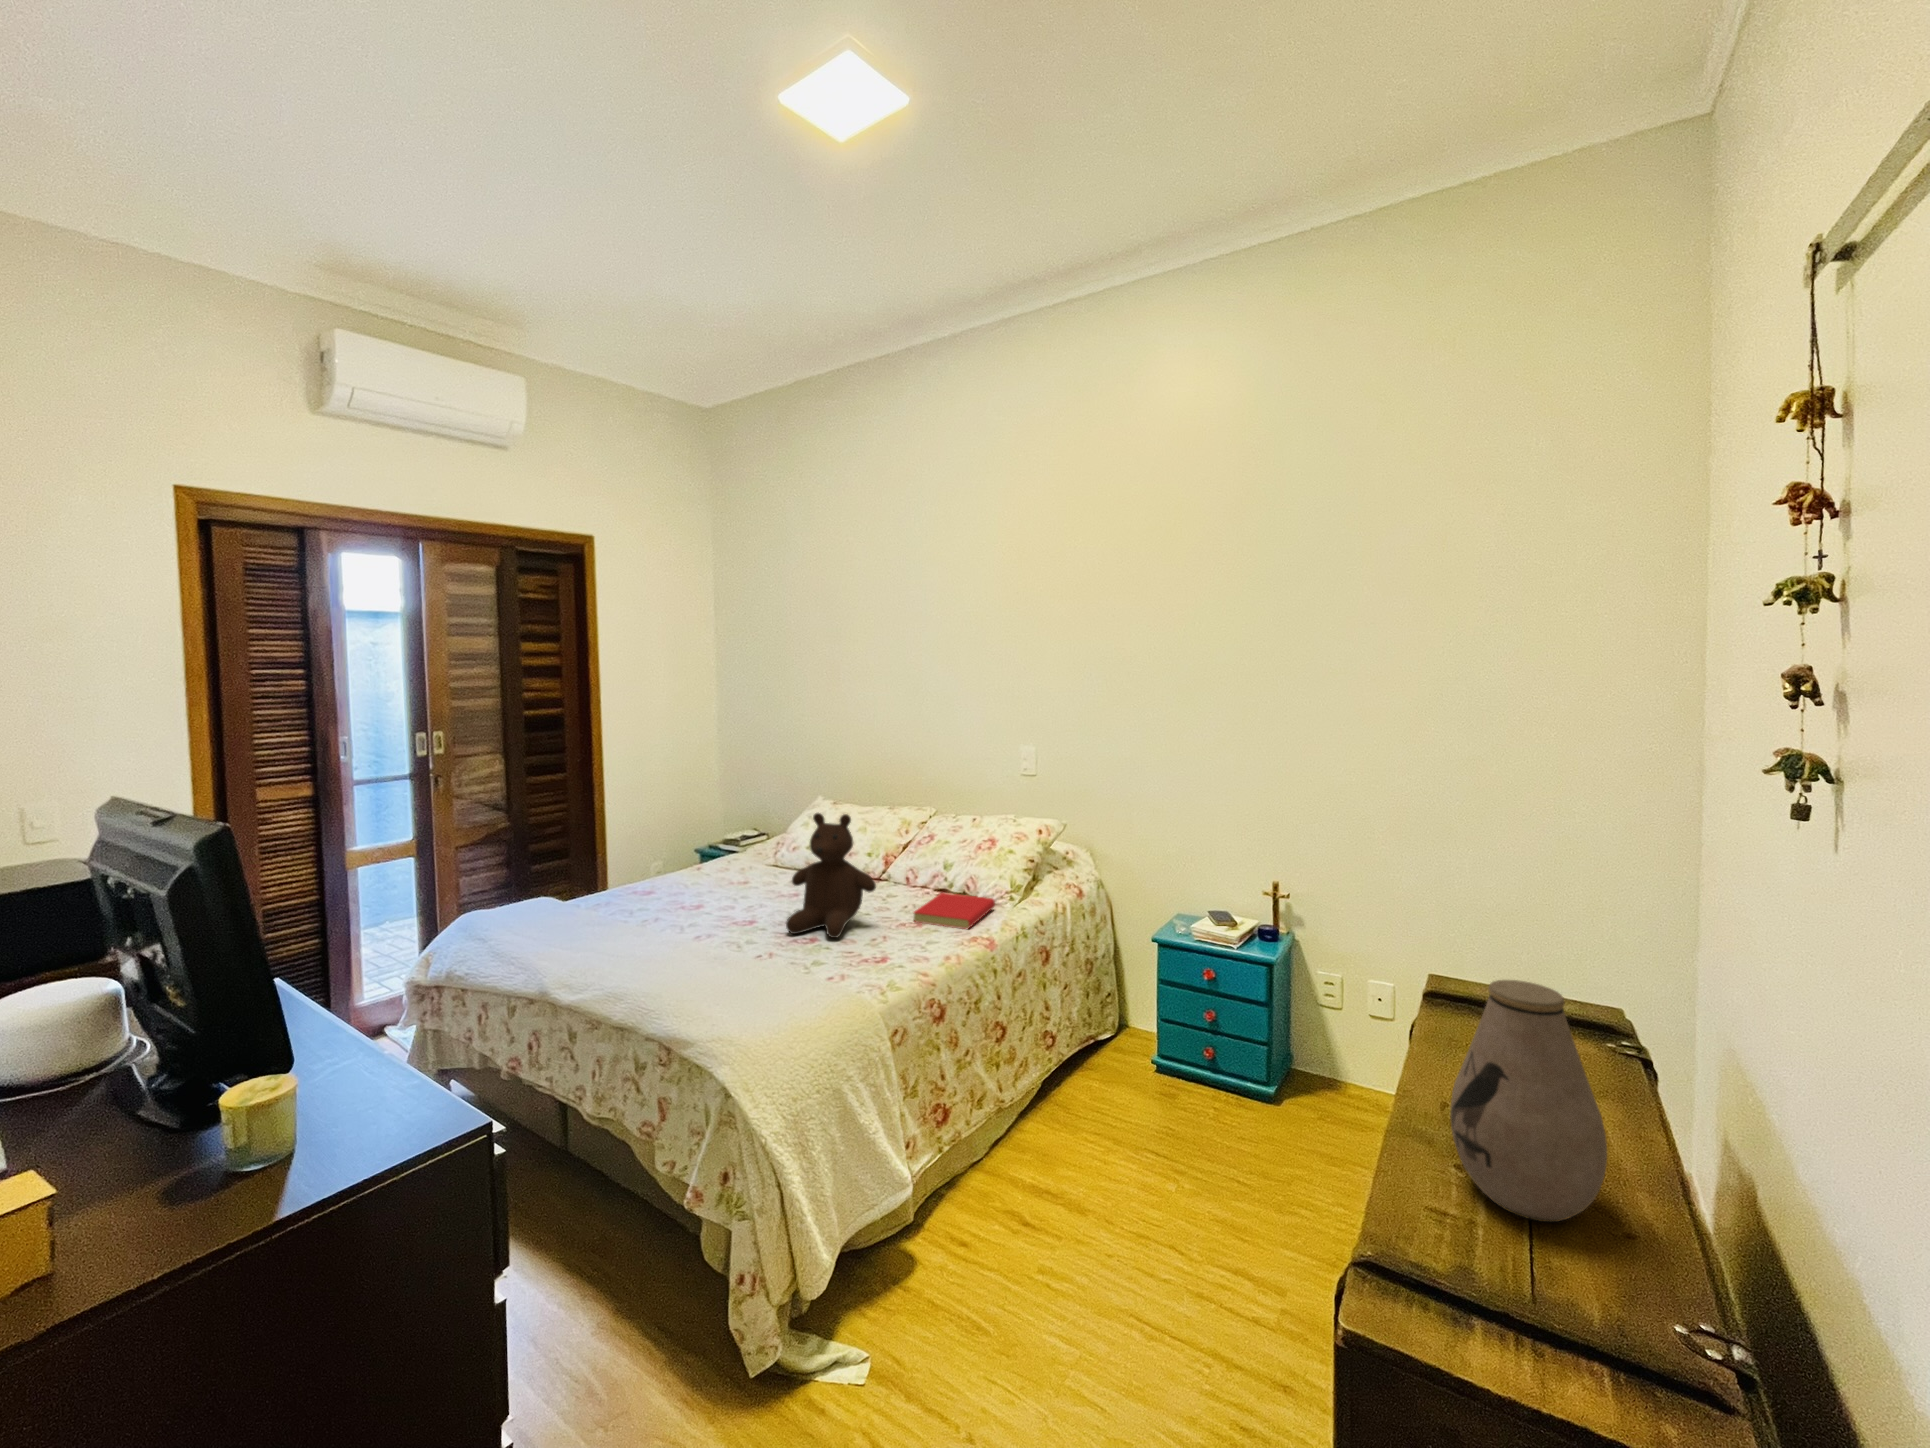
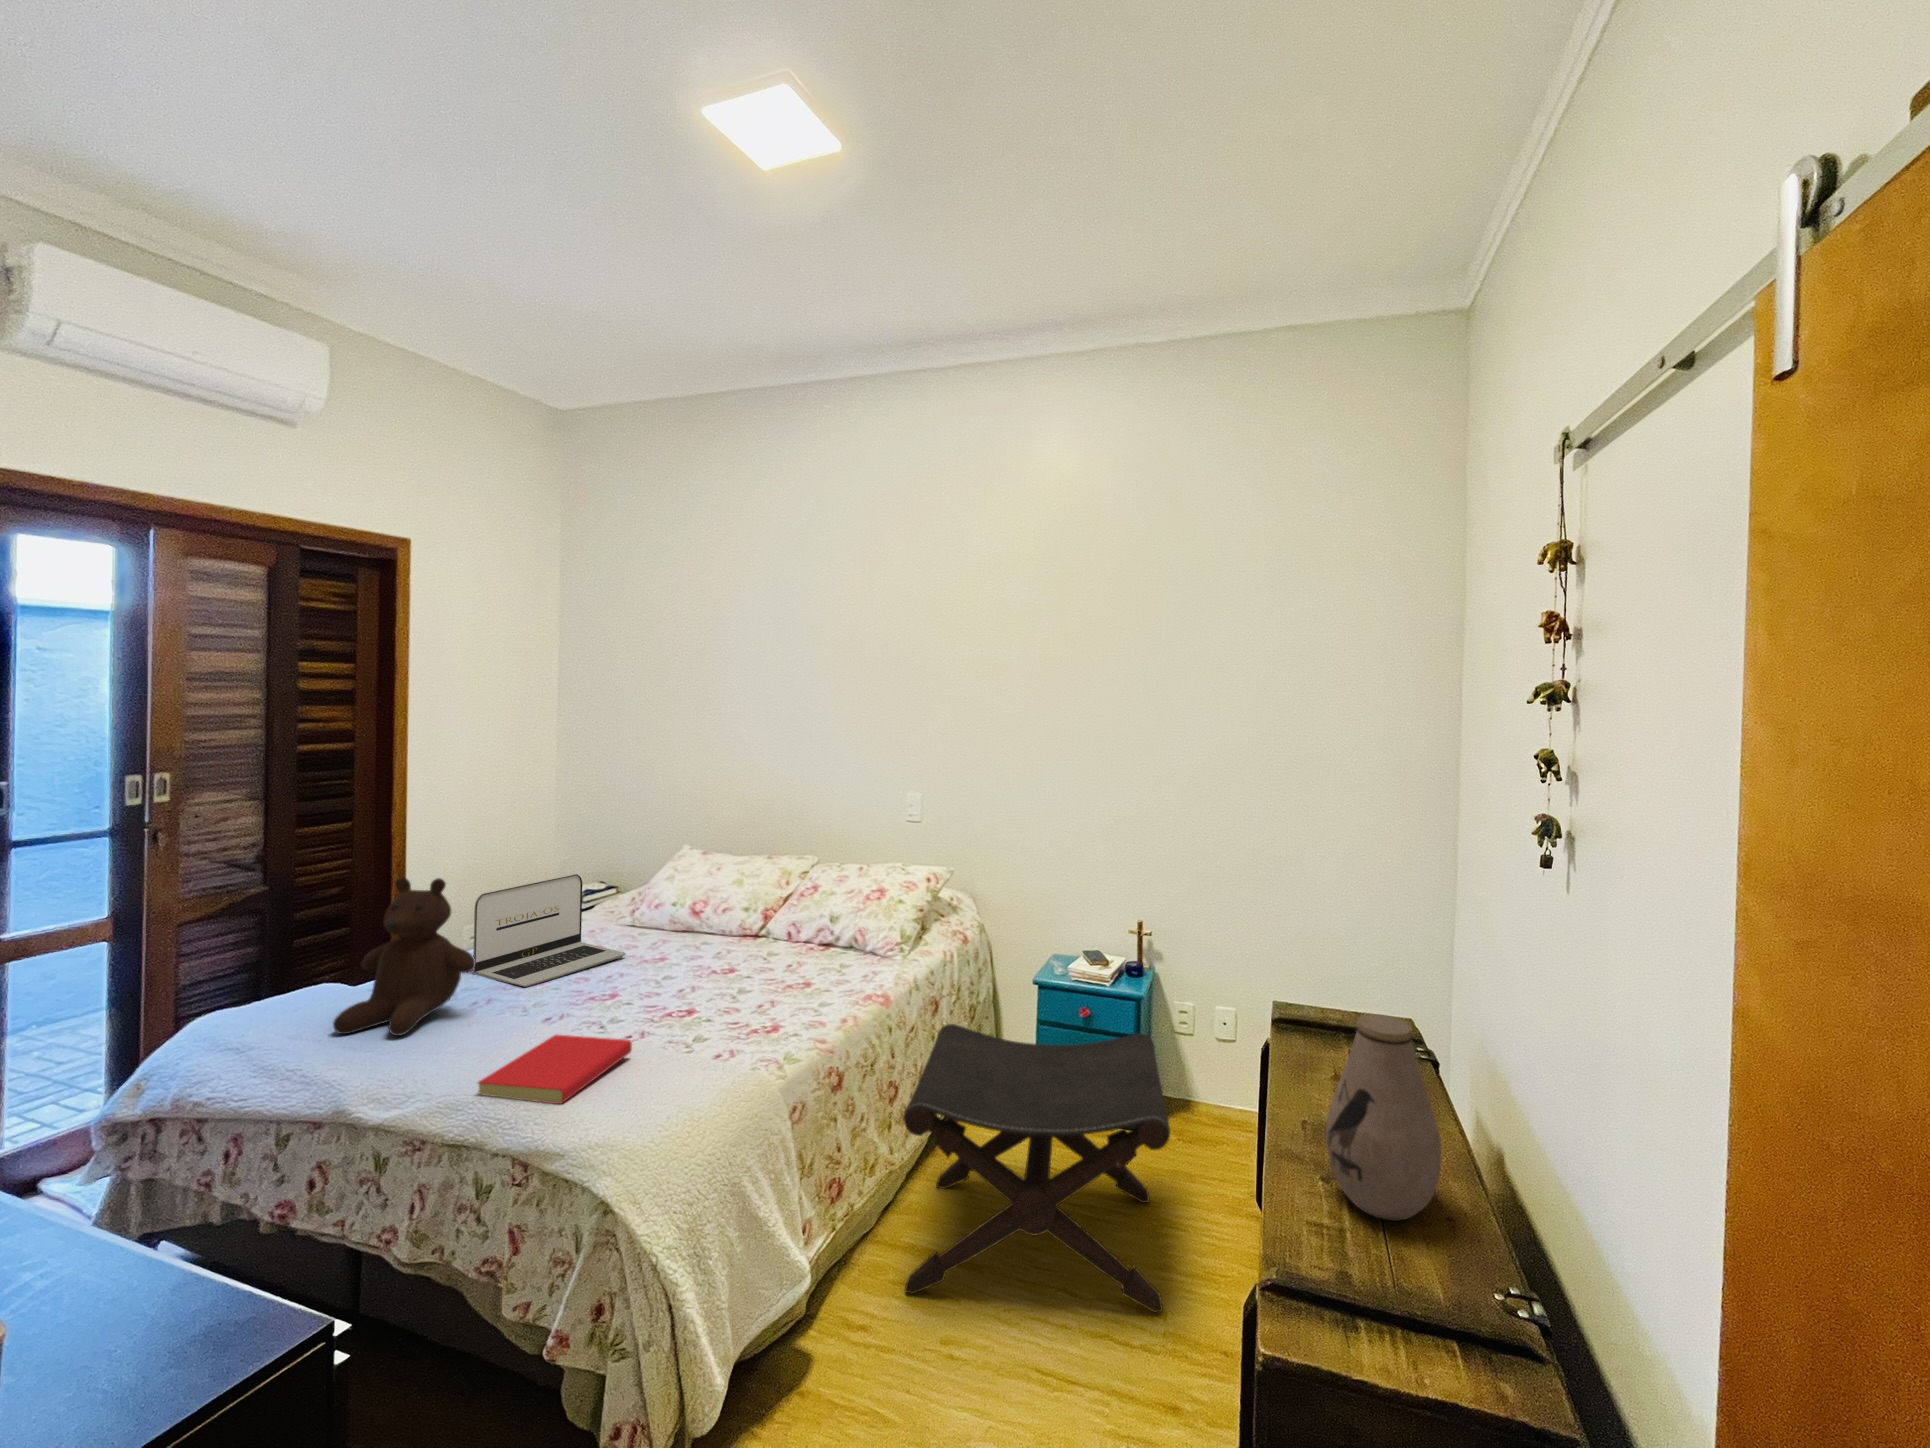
teddy bear: present [786,813,876,938] -> present [333,877,475,1036]
laptop: none [646,815,767,909] -> present [473,874,626,987]
book: present [914,893,995,929] -> present [478,1035,632,1104]
footstool: none [1002,972,1287,1291] -> present [903,1024,1170,1312]

